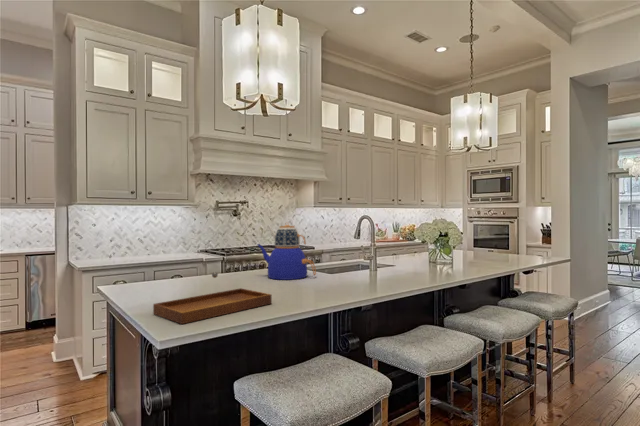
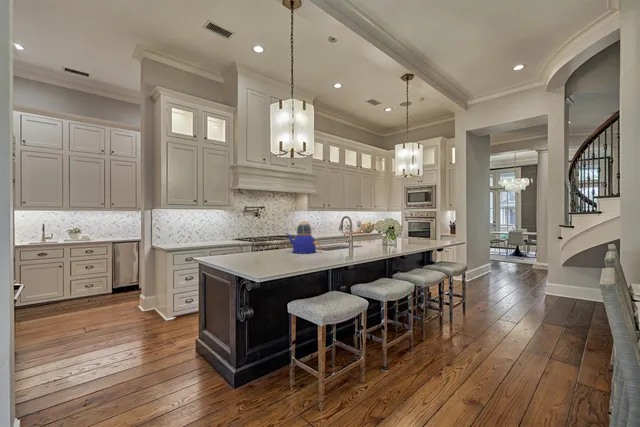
tray: present [153,272,272,324] -> none [245,247,305,273]

